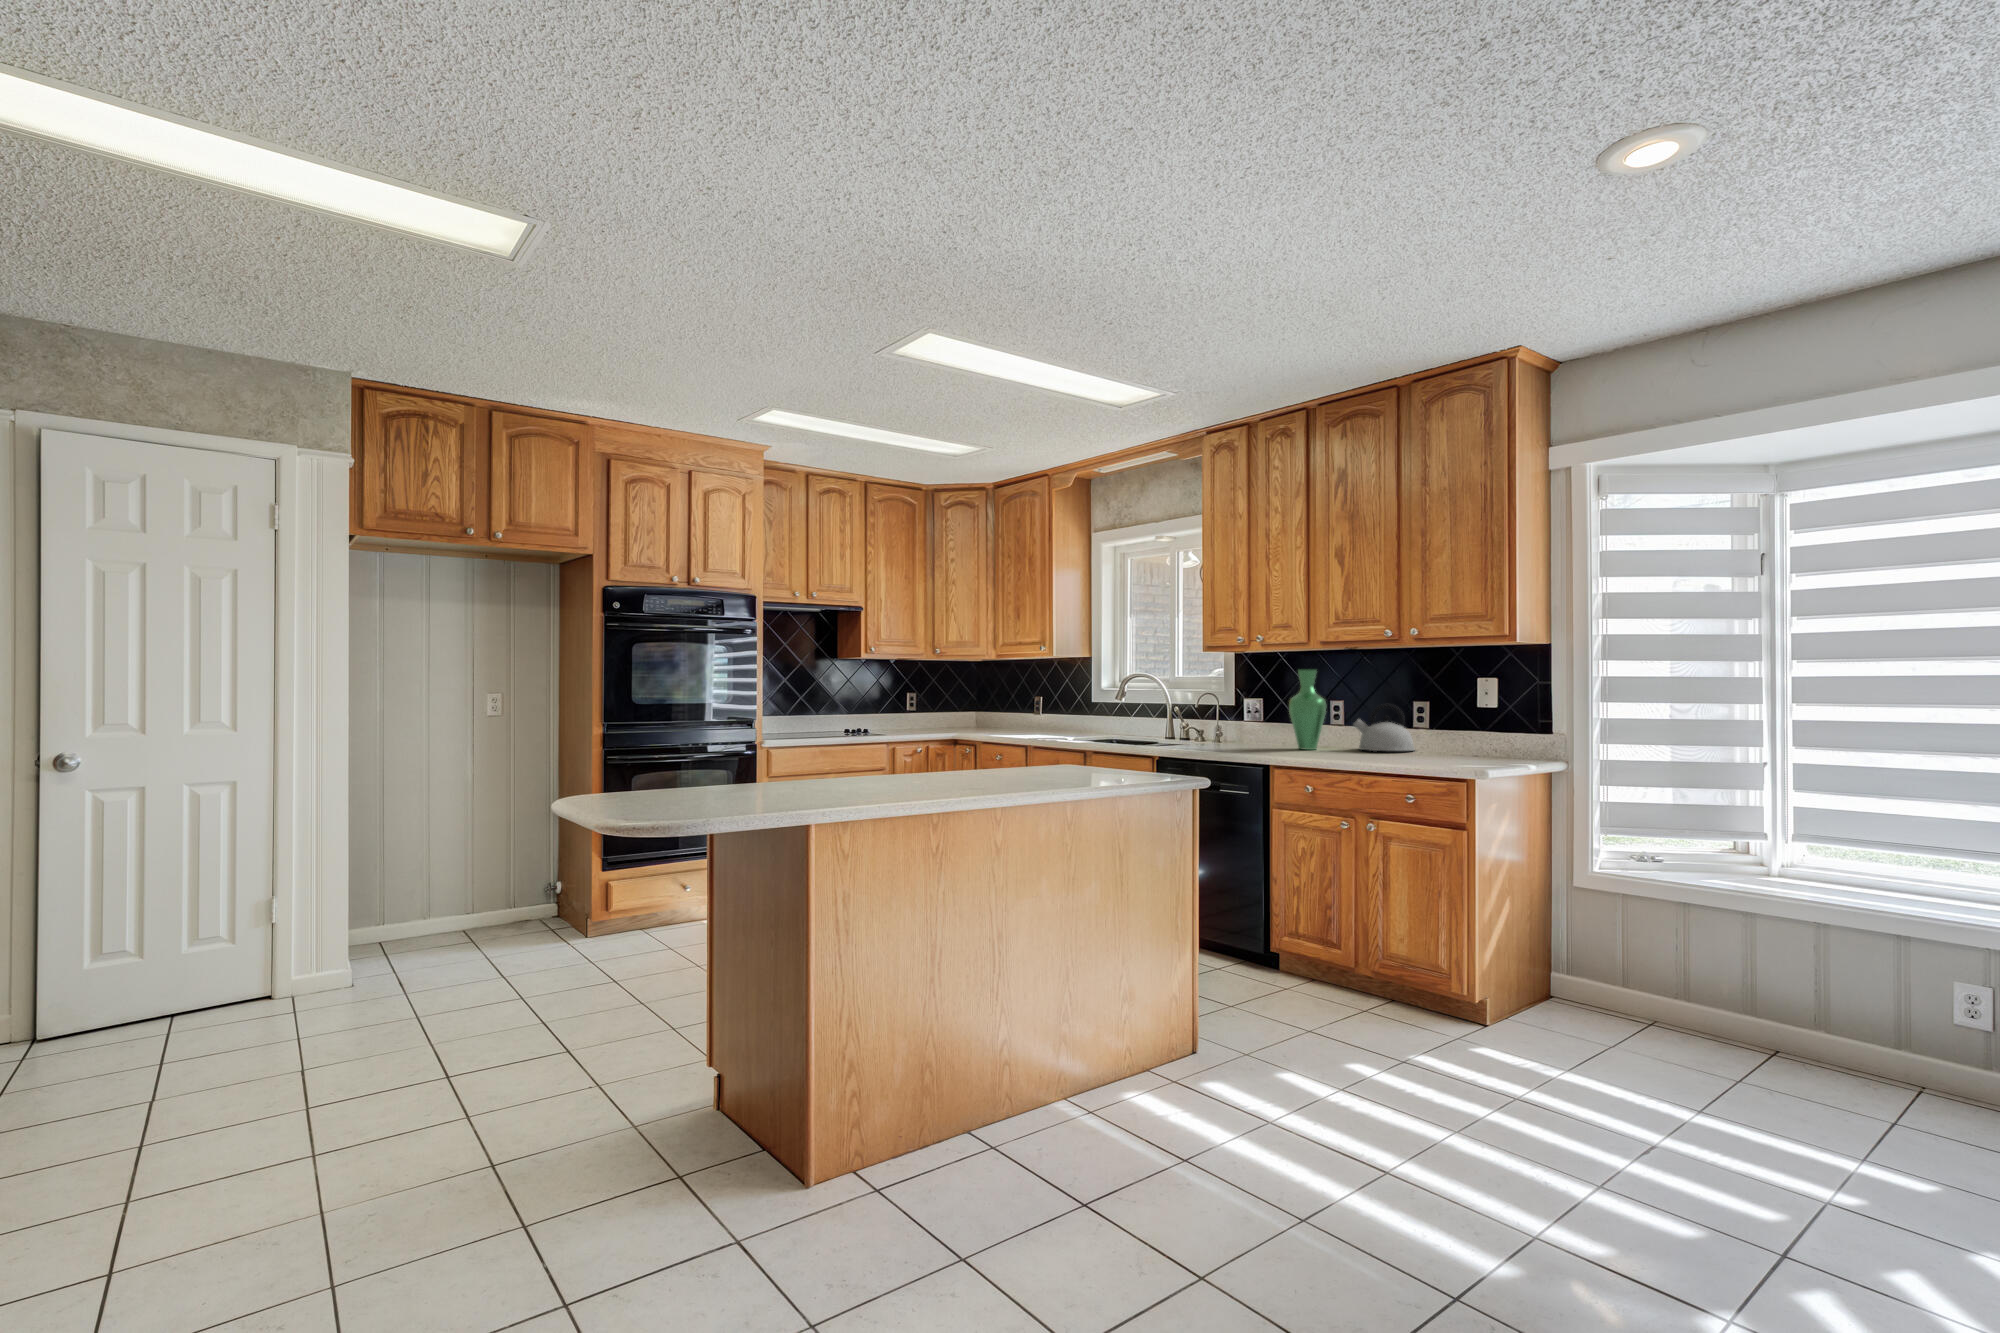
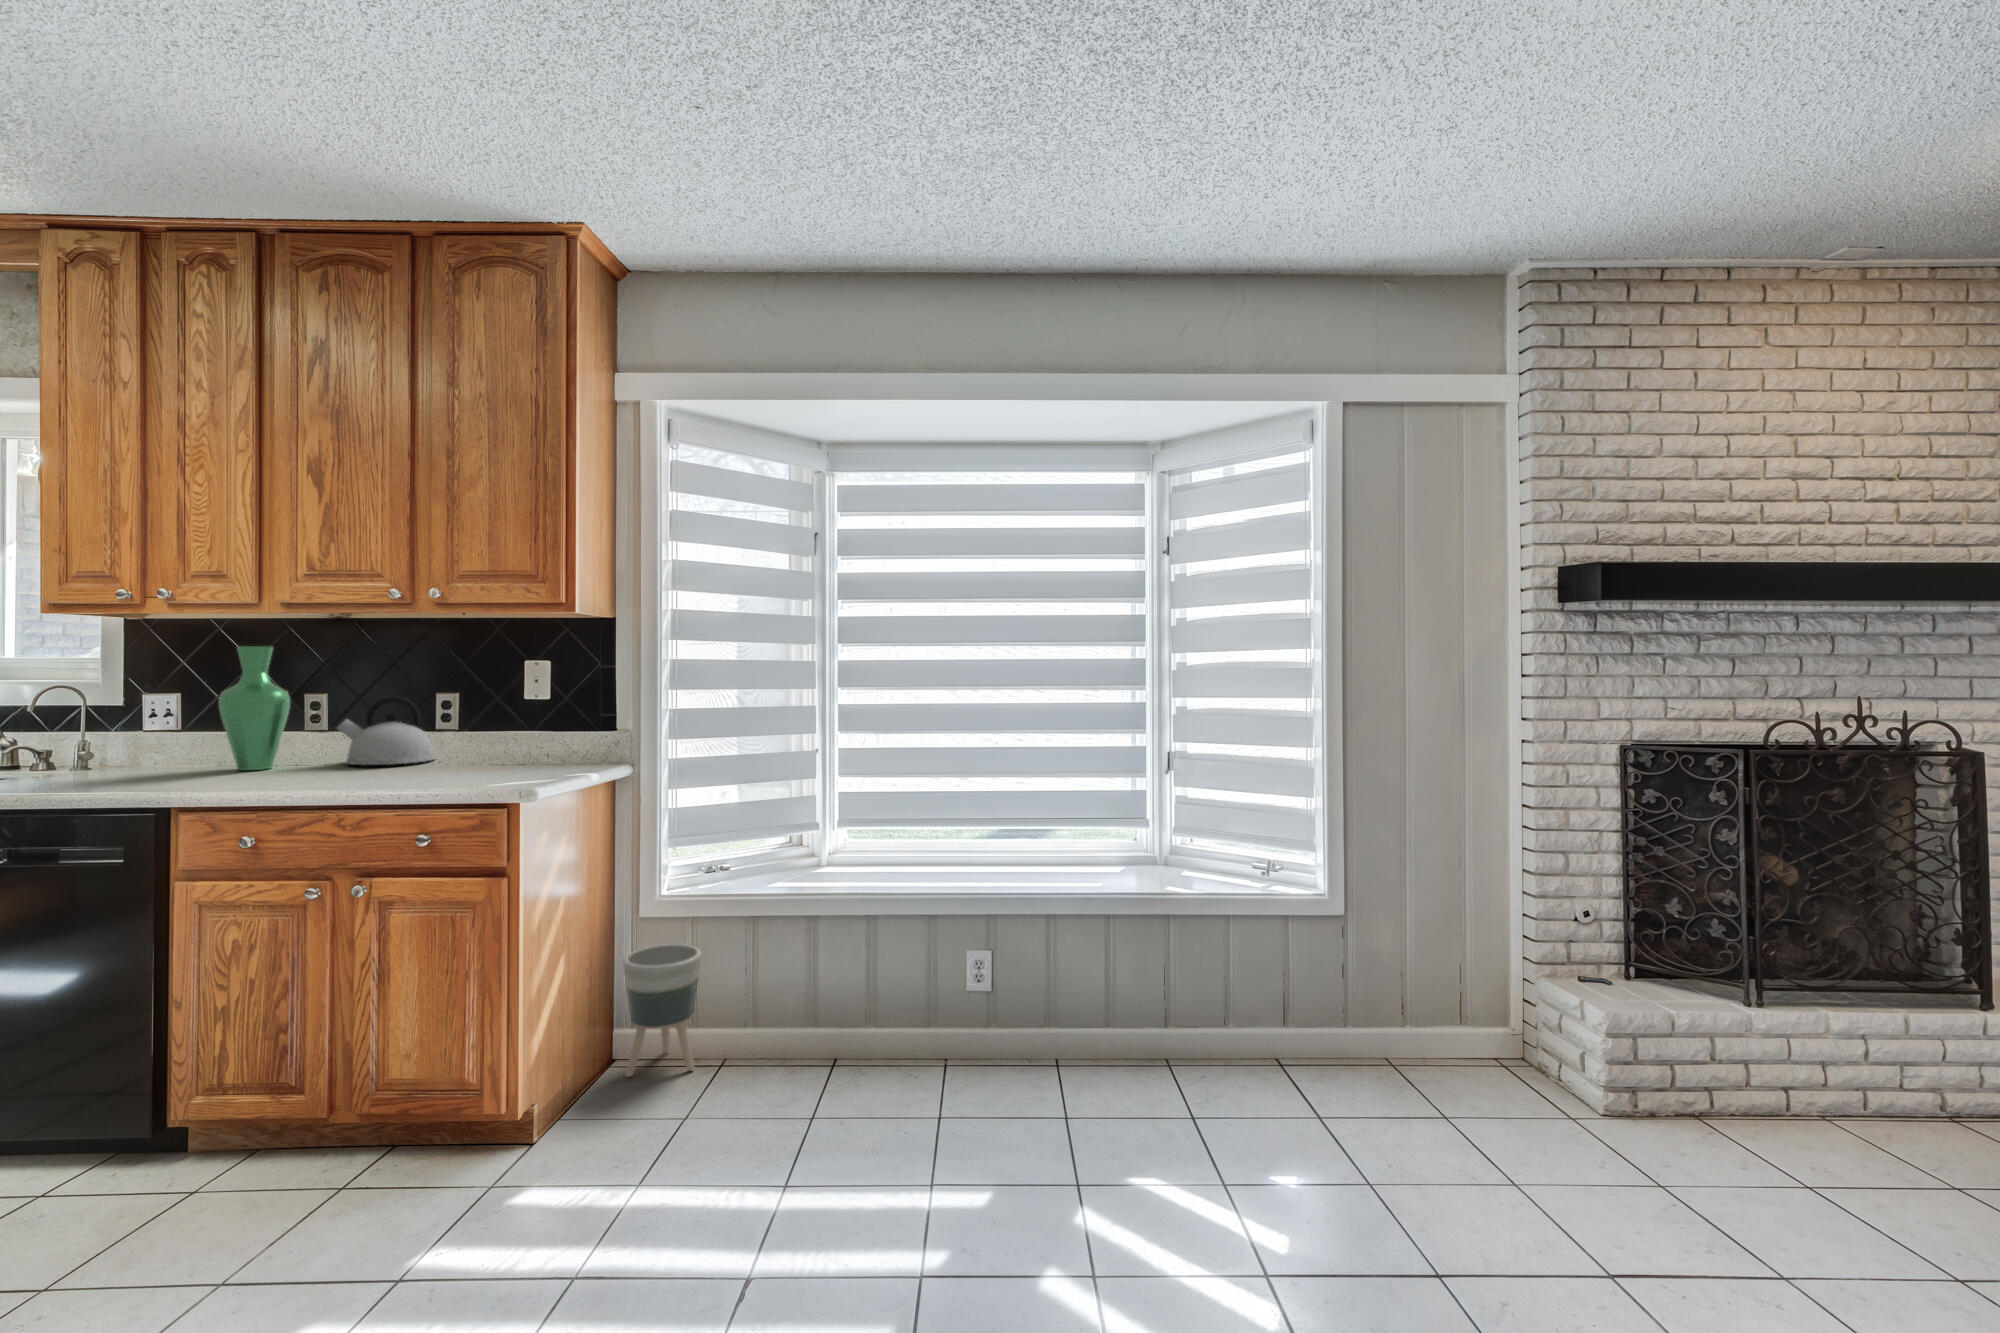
planter: none [1559,916,1630,1025] -> present [623,944,701,1077]

